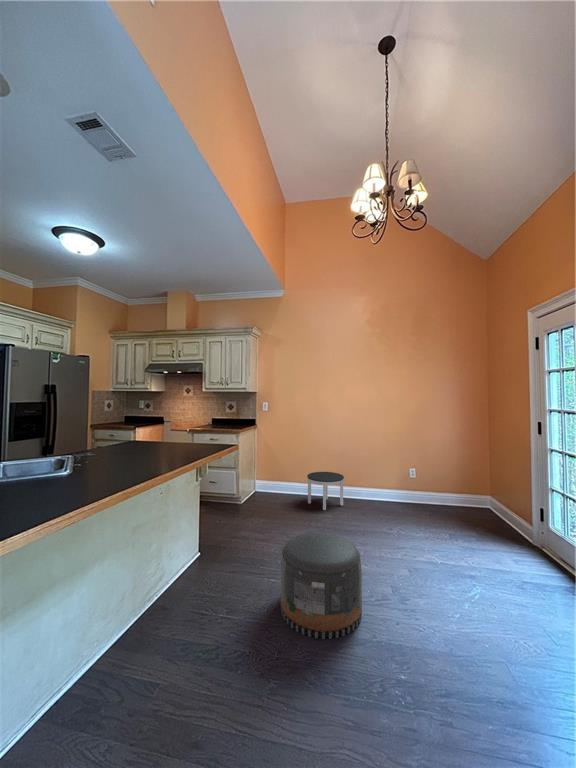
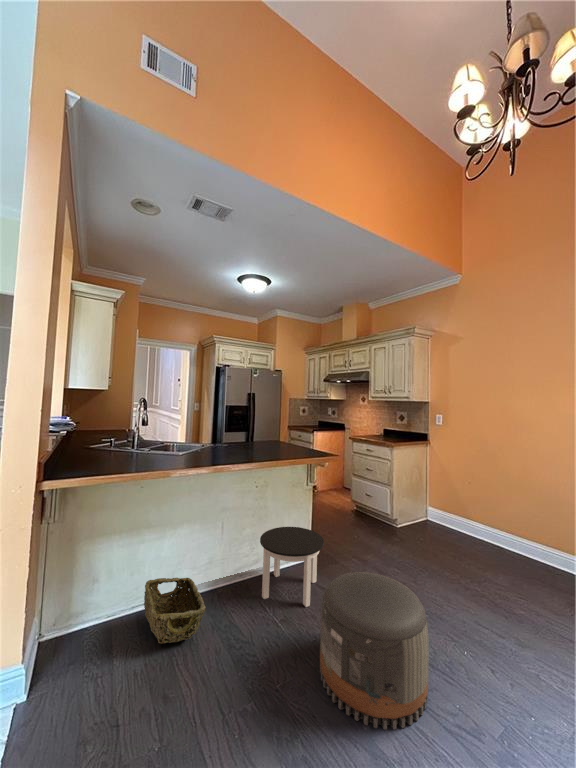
round table: present [307,472,344,510] -> present [260,527,324,607]
woven basket: none [63,625,175,709] -> present [144,578,206,644]

